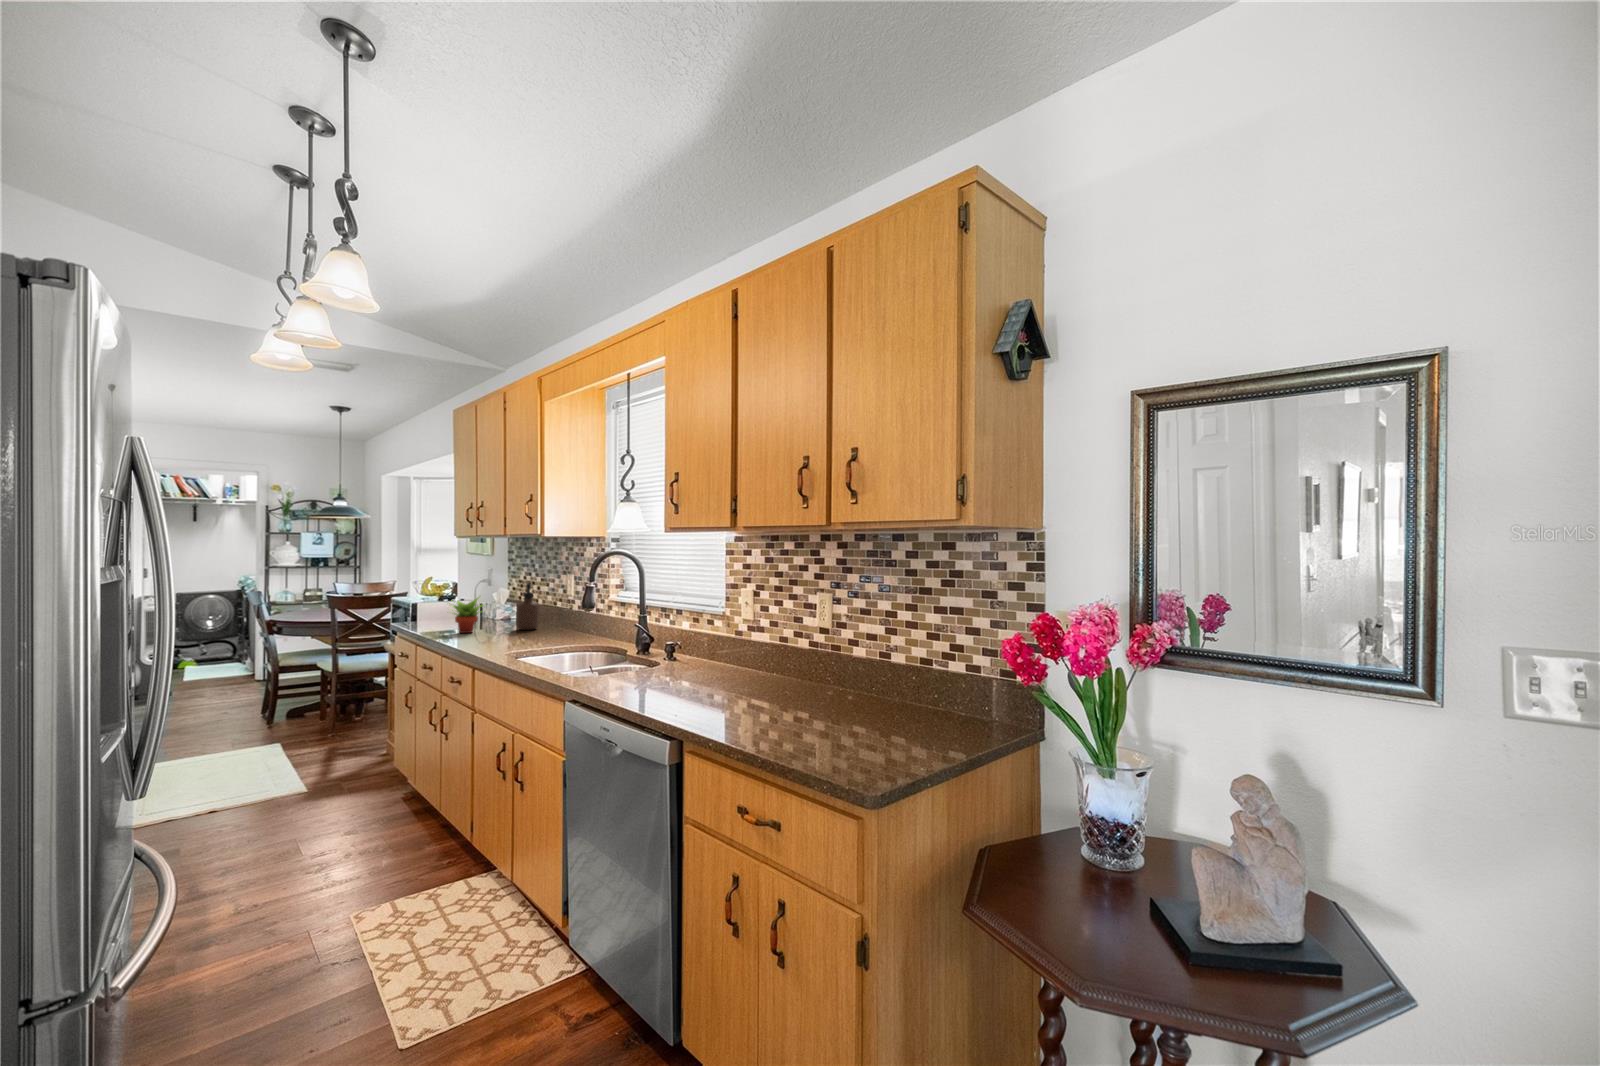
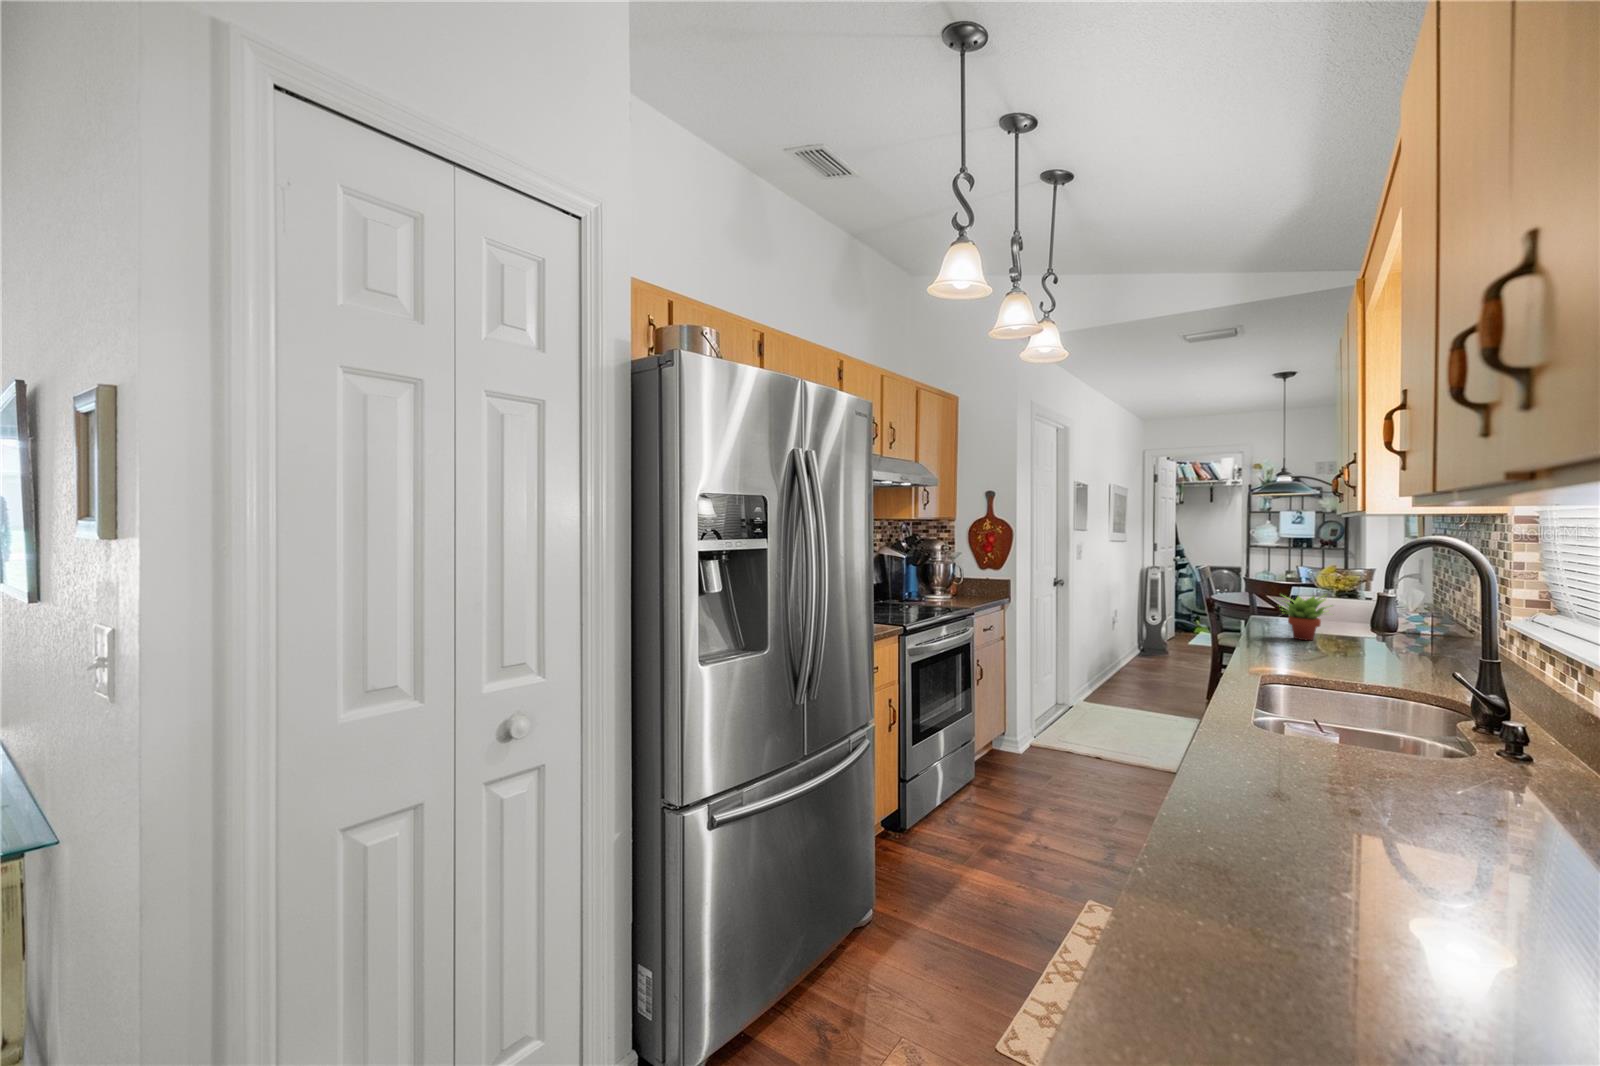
soap dispenser: present [517,583,539,630] -> none [1384,582,1424,652]

